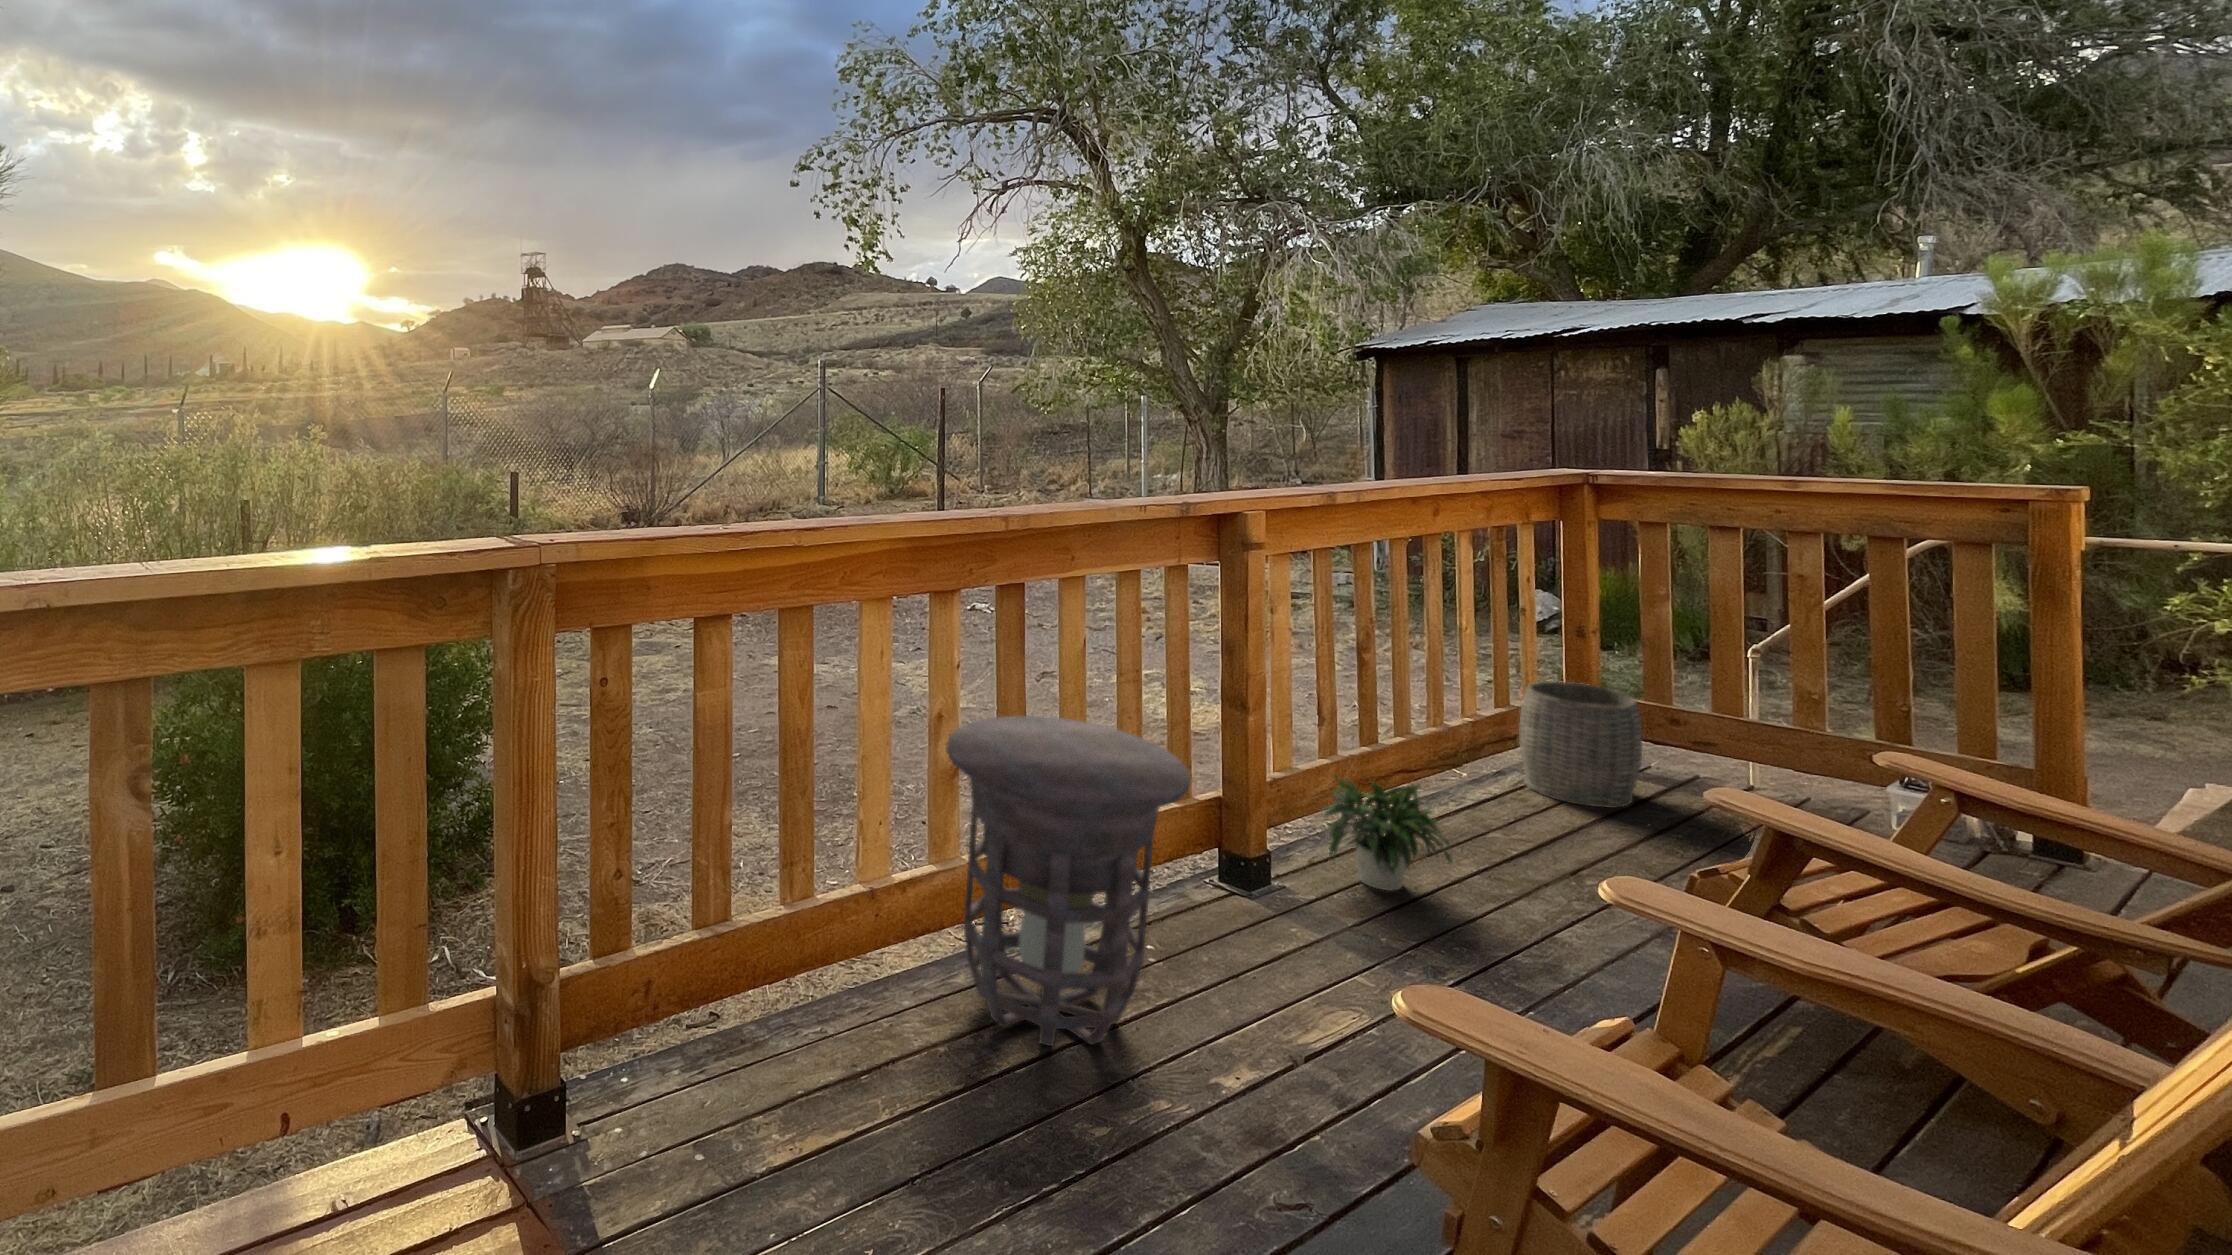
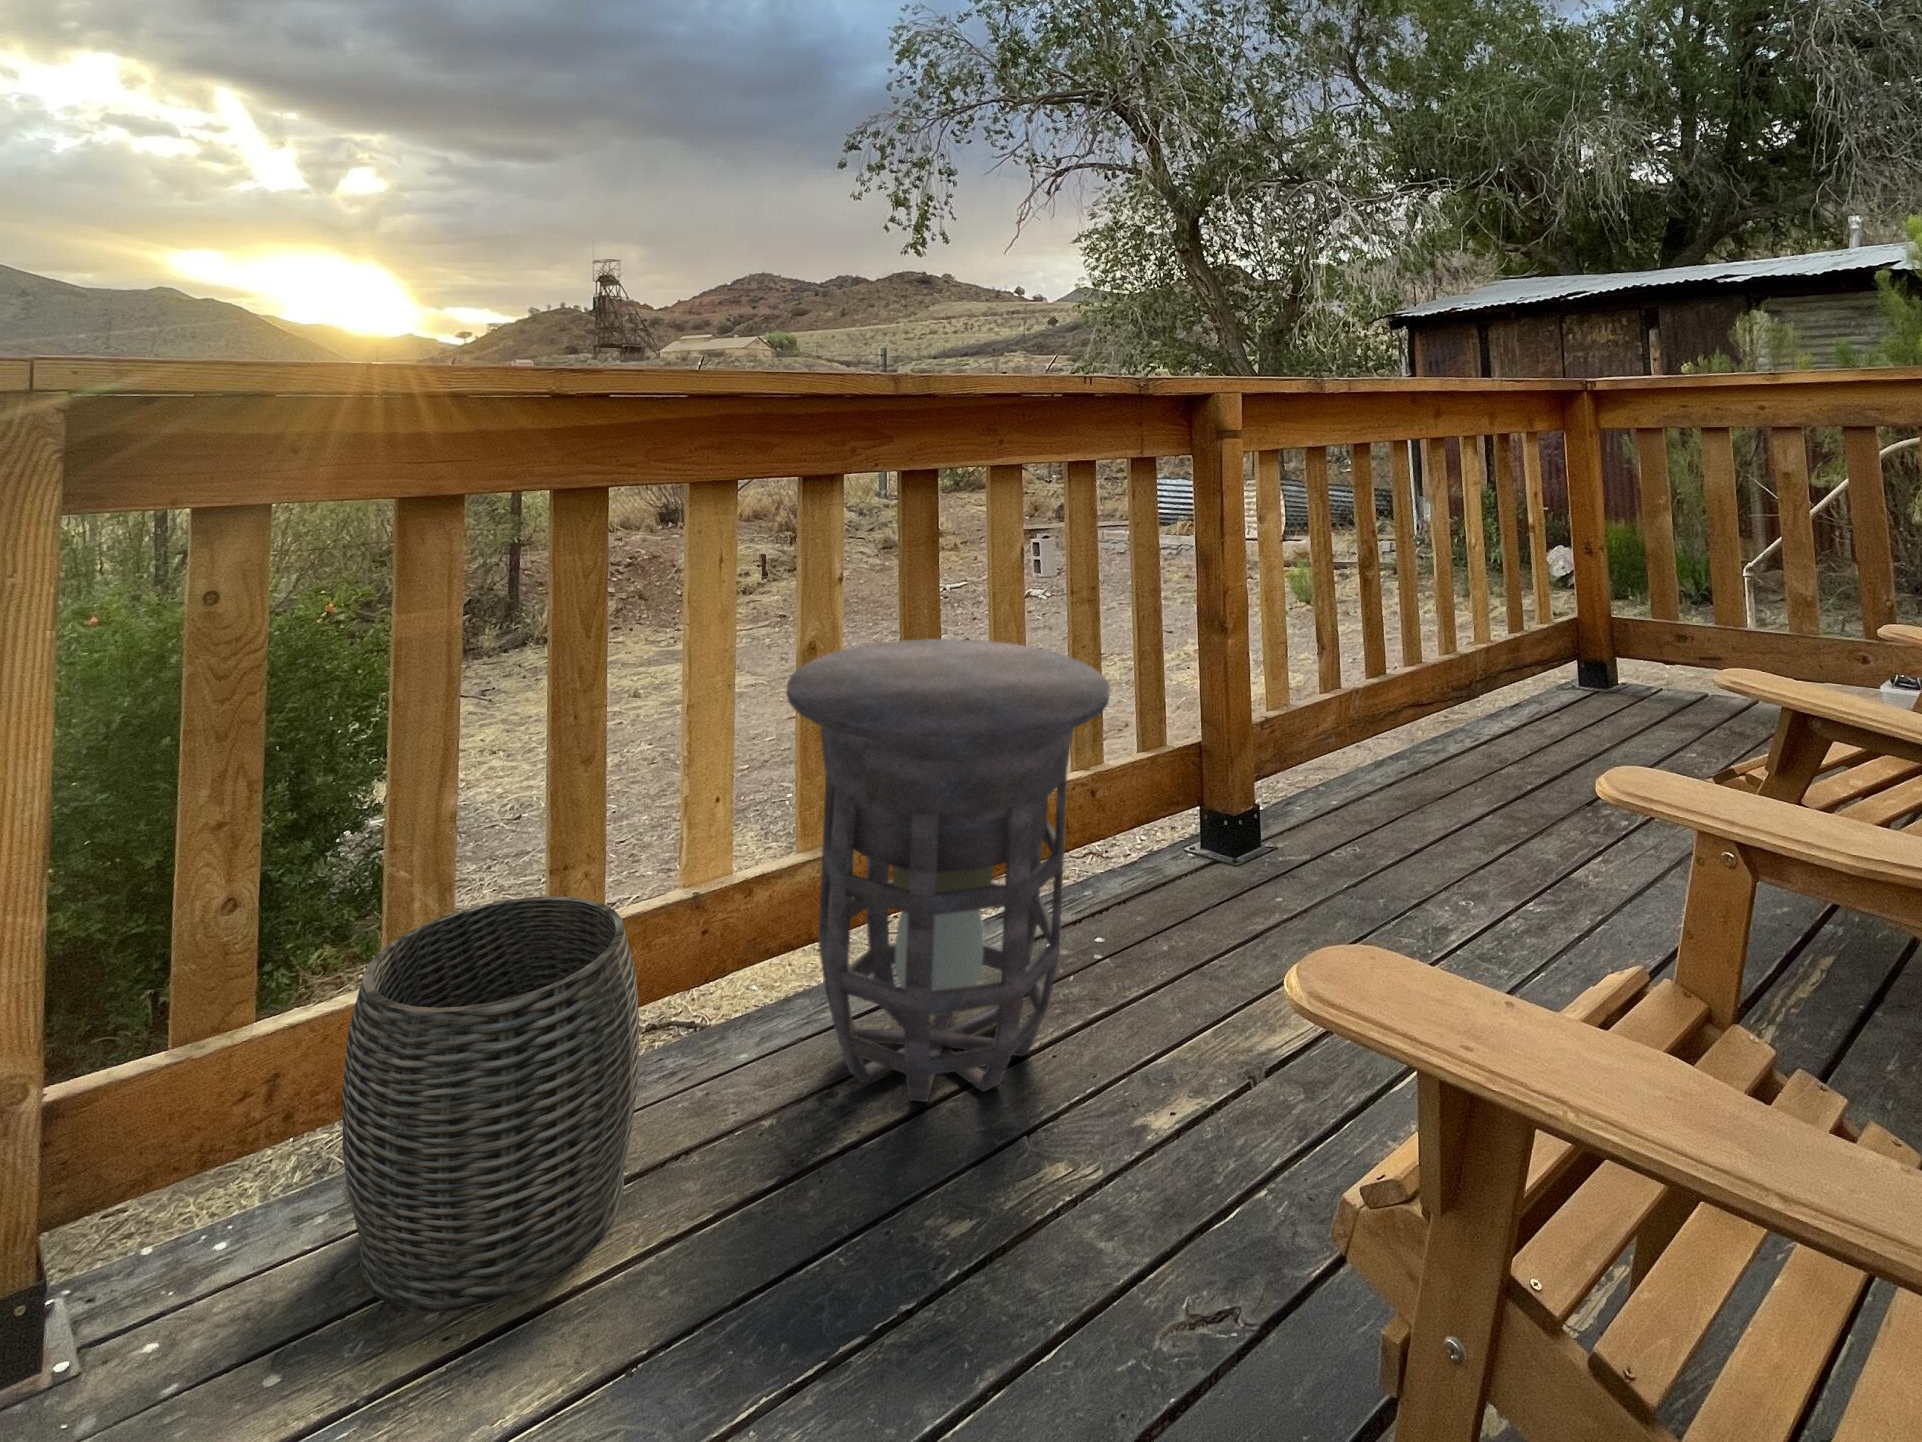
woven basket: present [1519,681,1642,807] -> present [342,896,639,1312]
potted plant: present [1306,778,1452,891] -> none [1266,703,1461,841]

